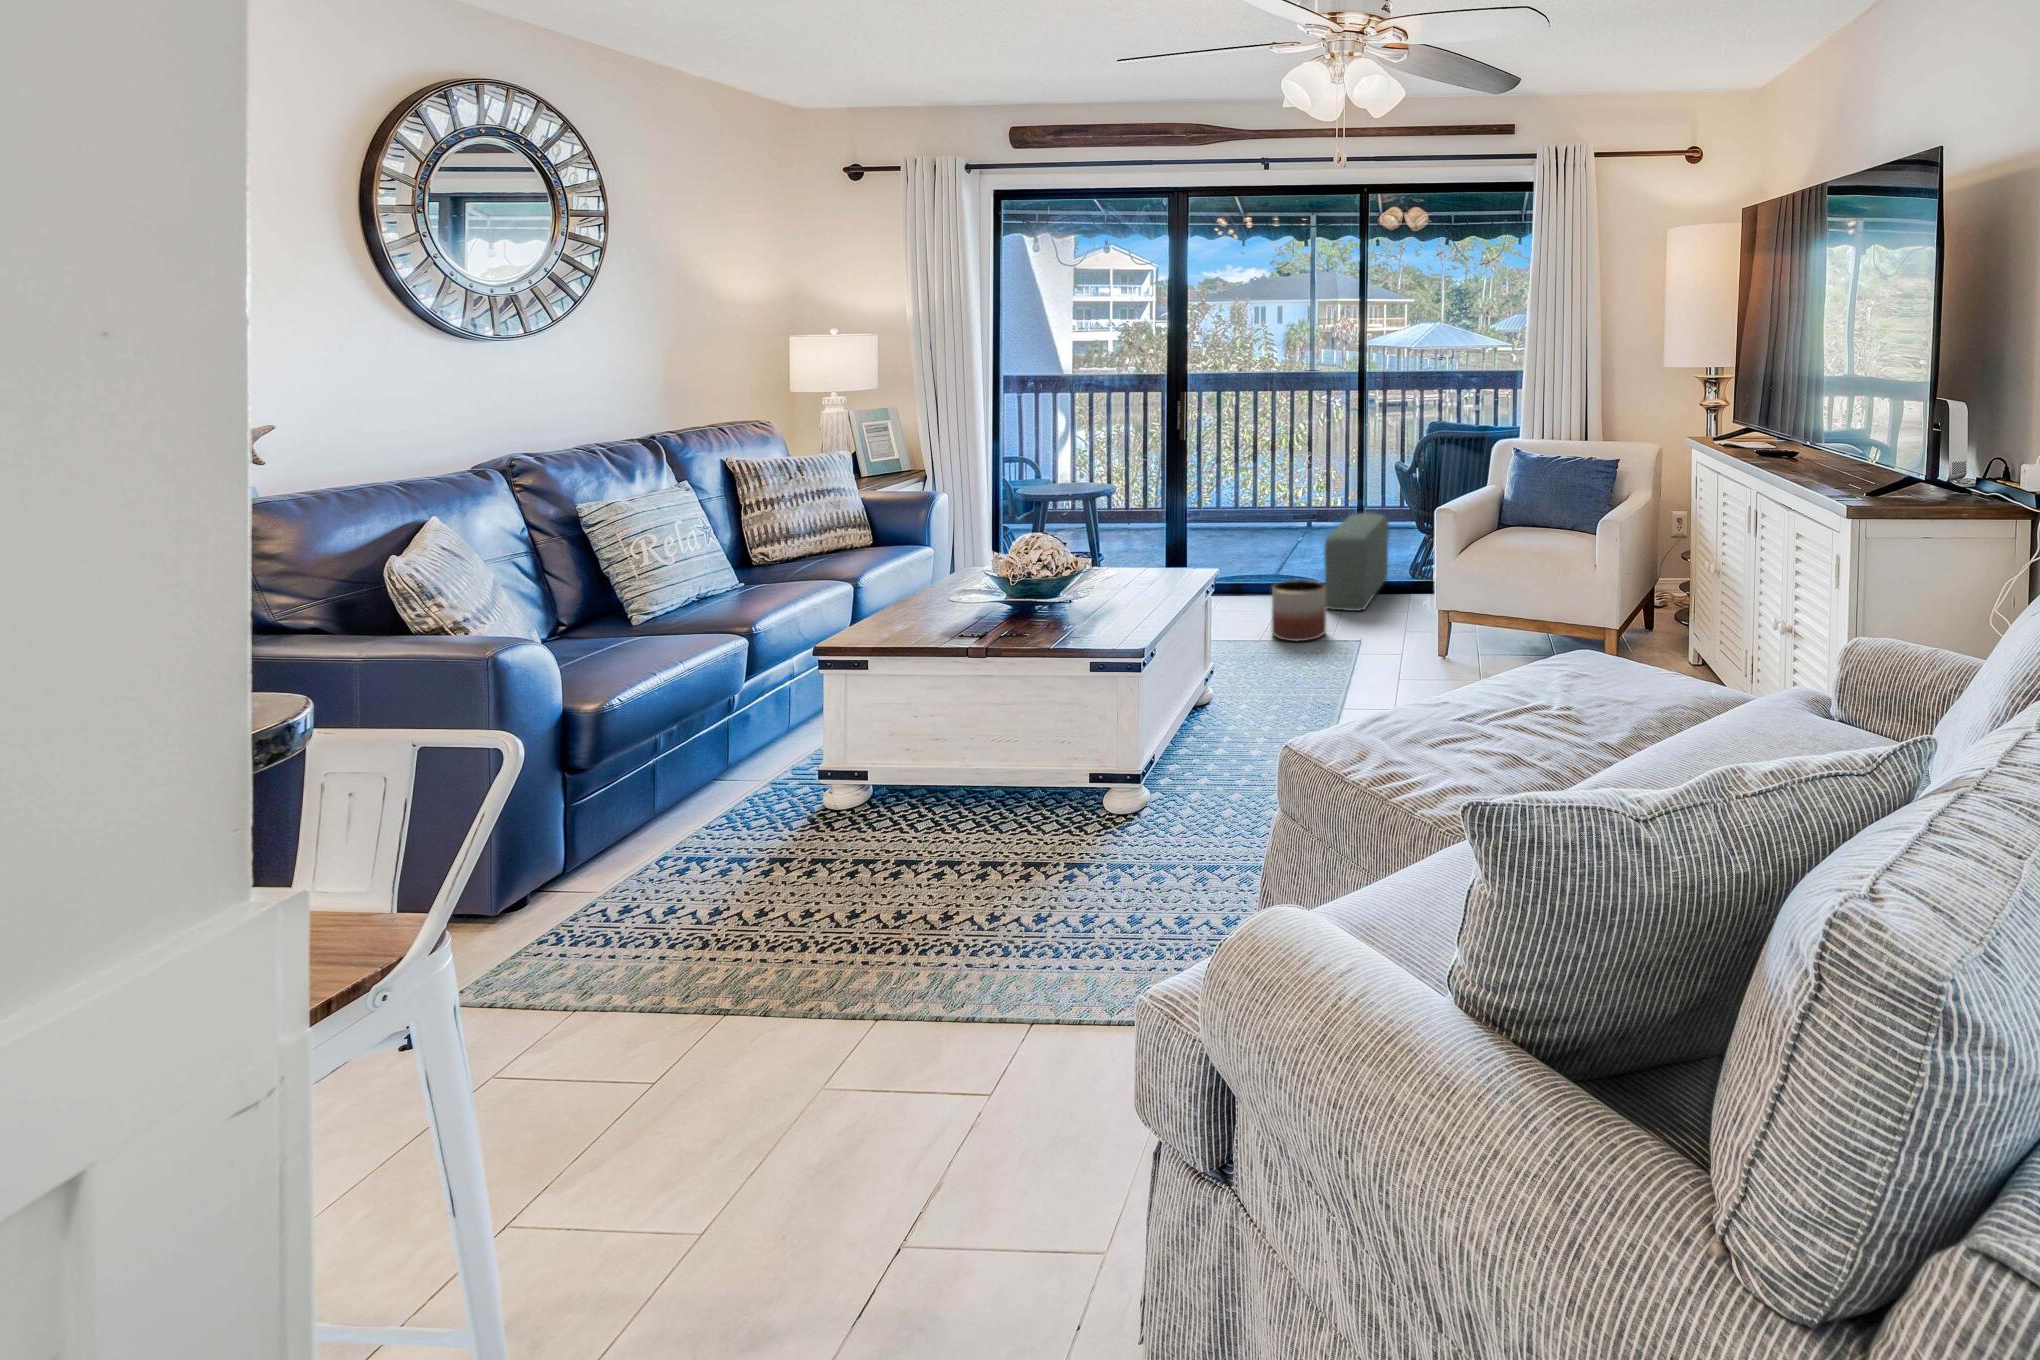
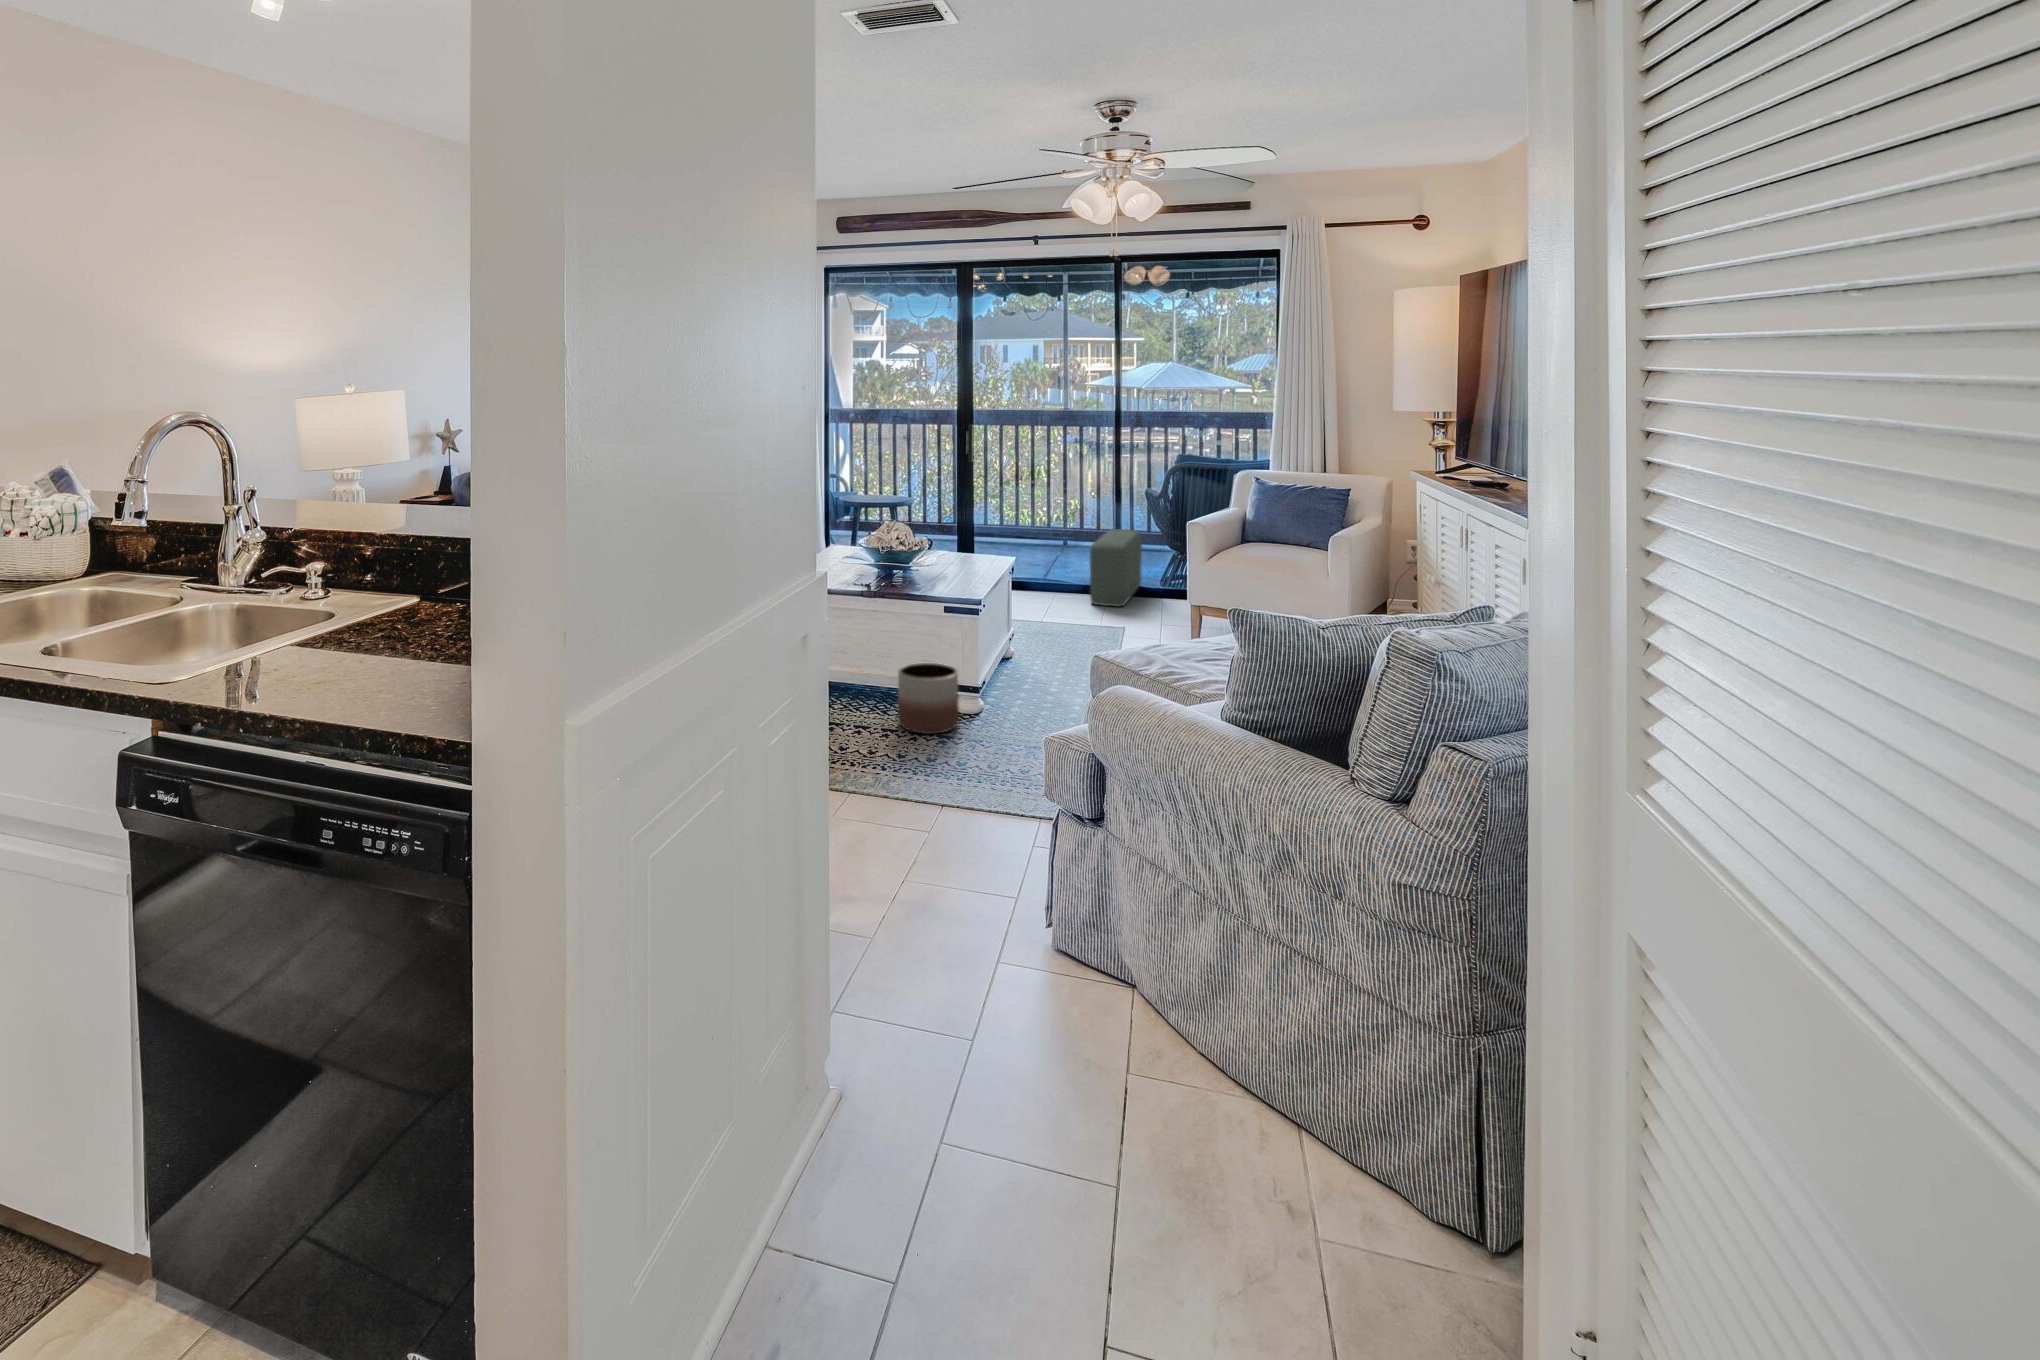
planter: present [1272,580,1326,641] -> present [898,663,959,734]

